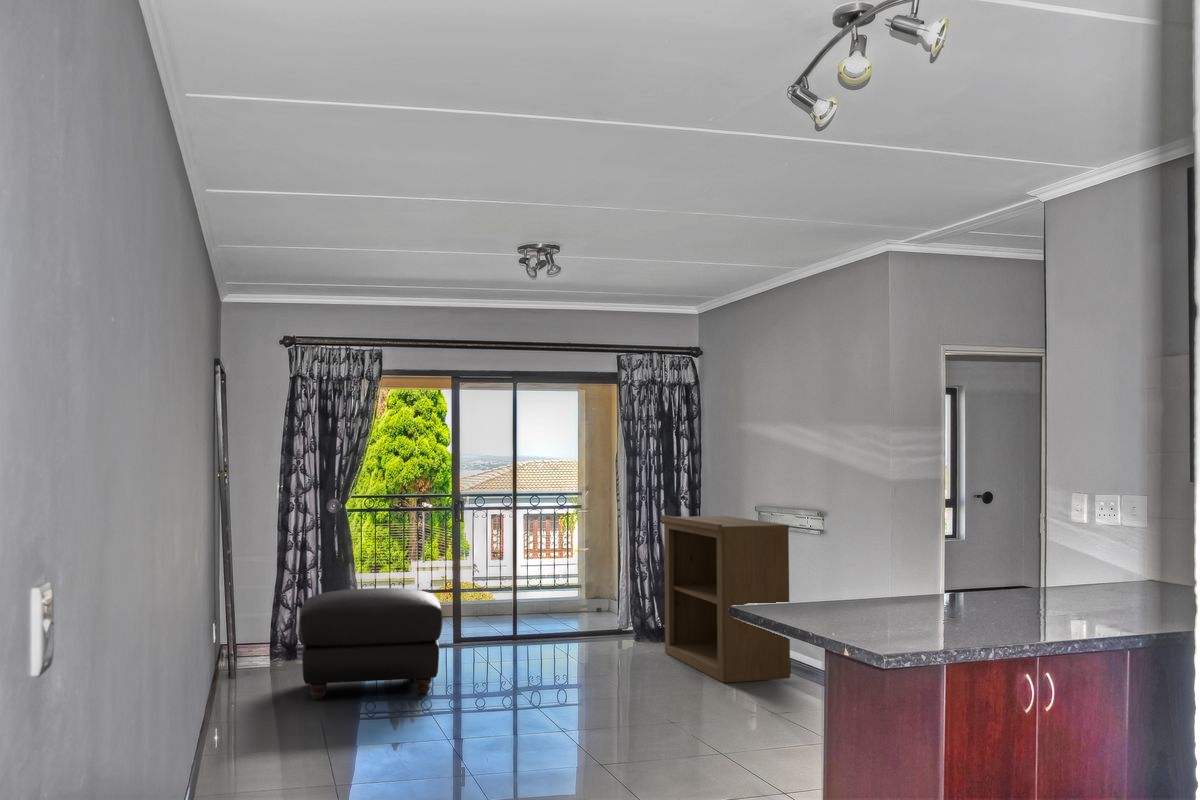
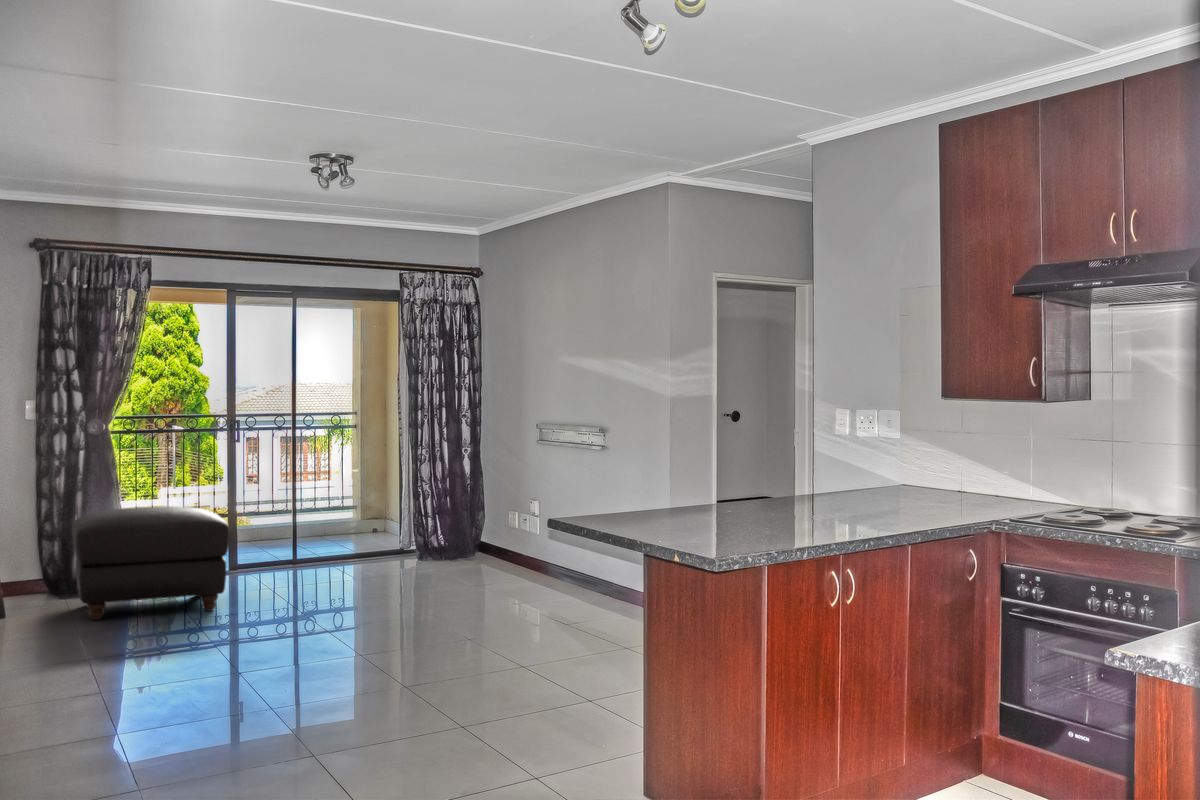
bookshelf: present [661,515,791,683] -> none [445,433,573,590]

